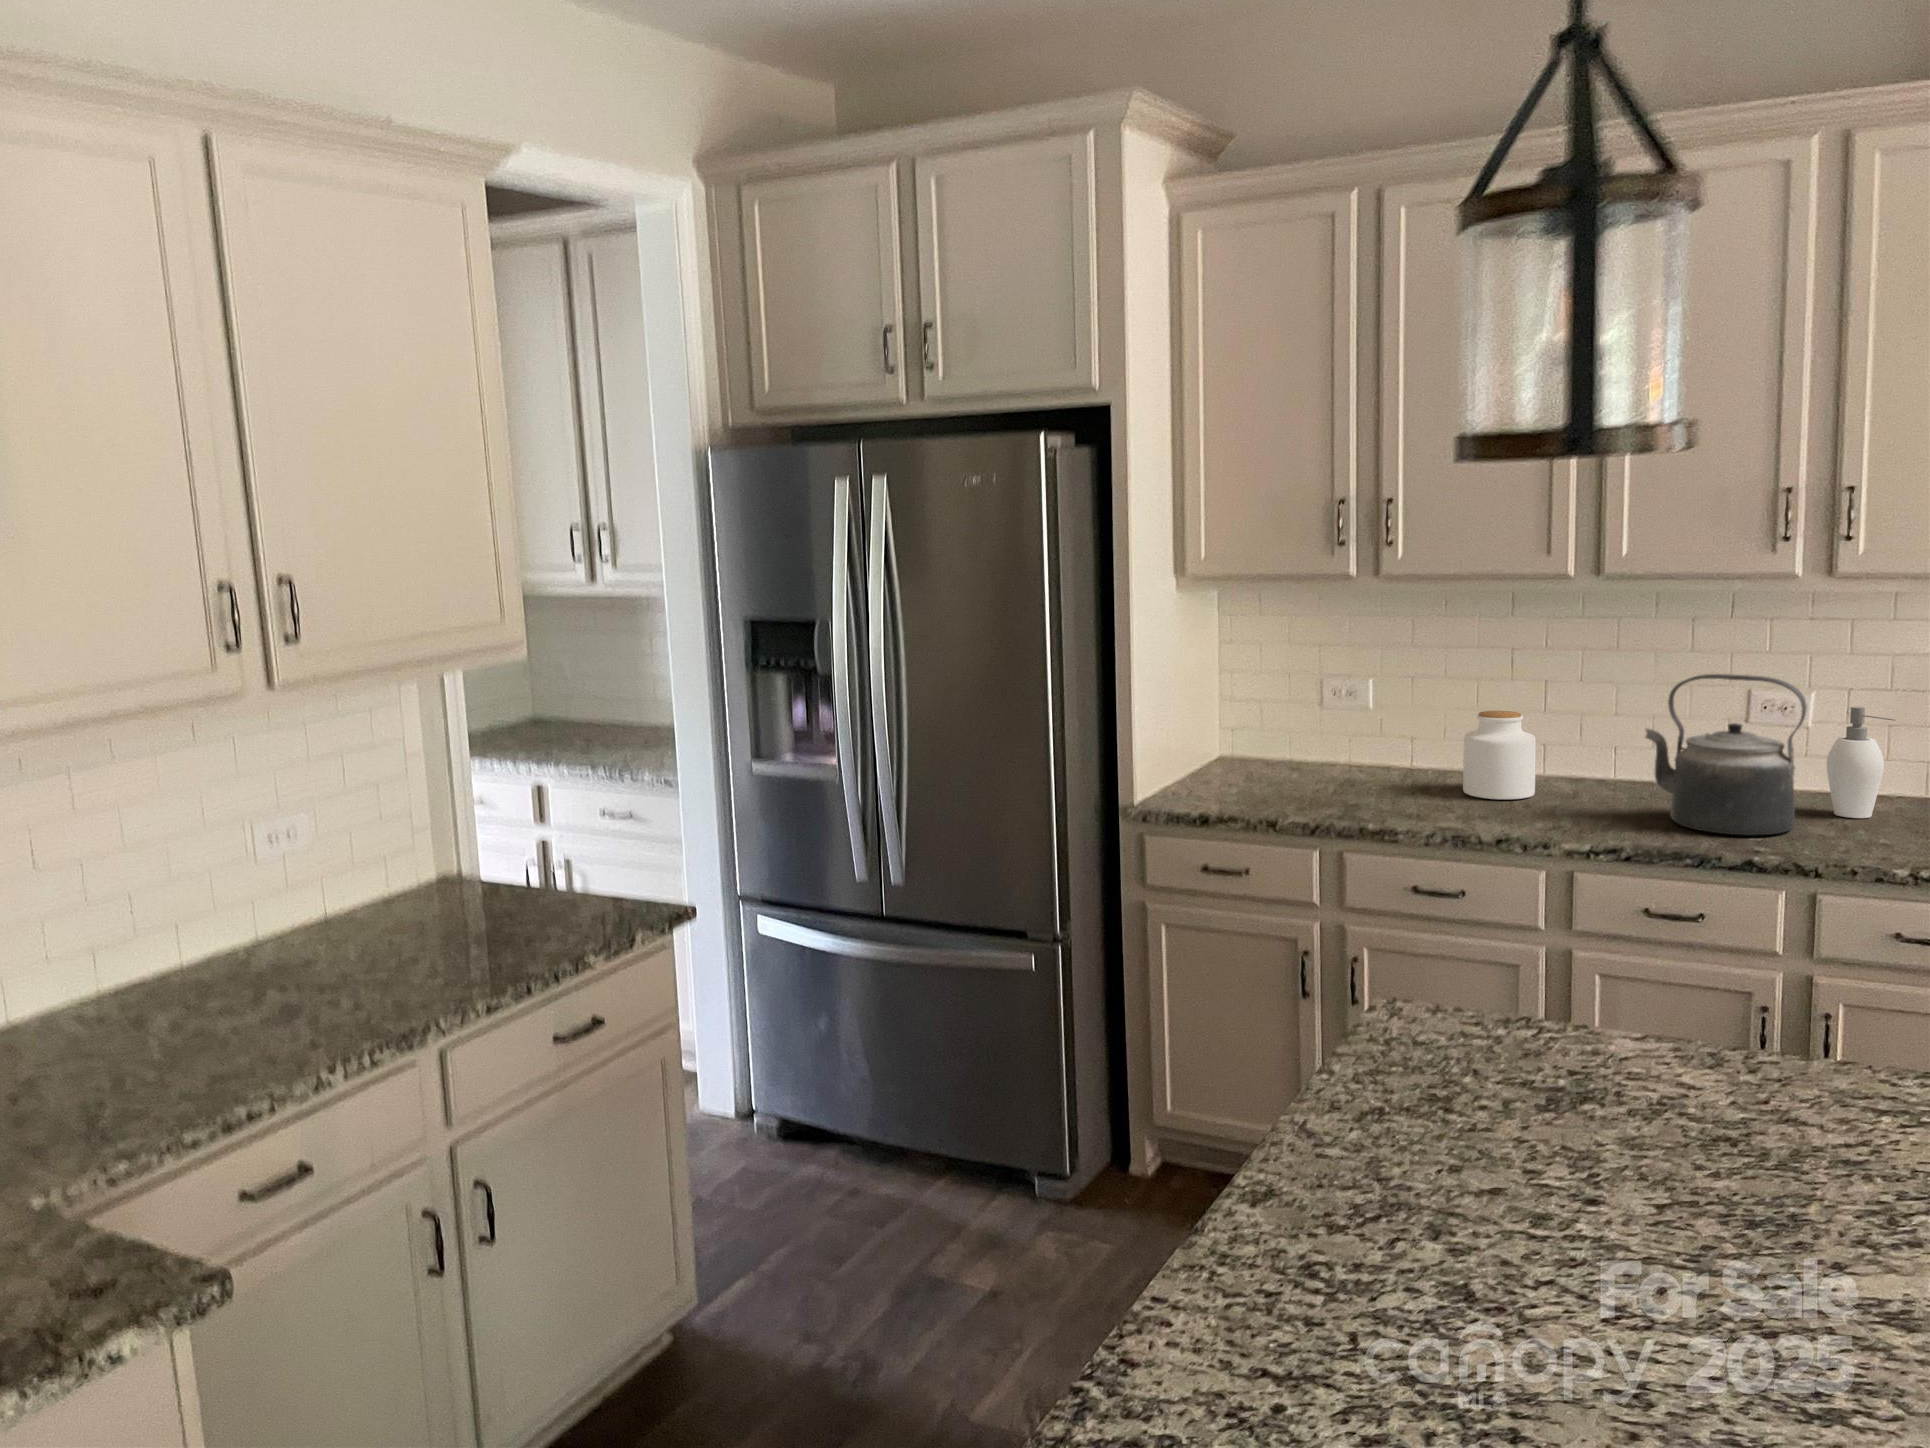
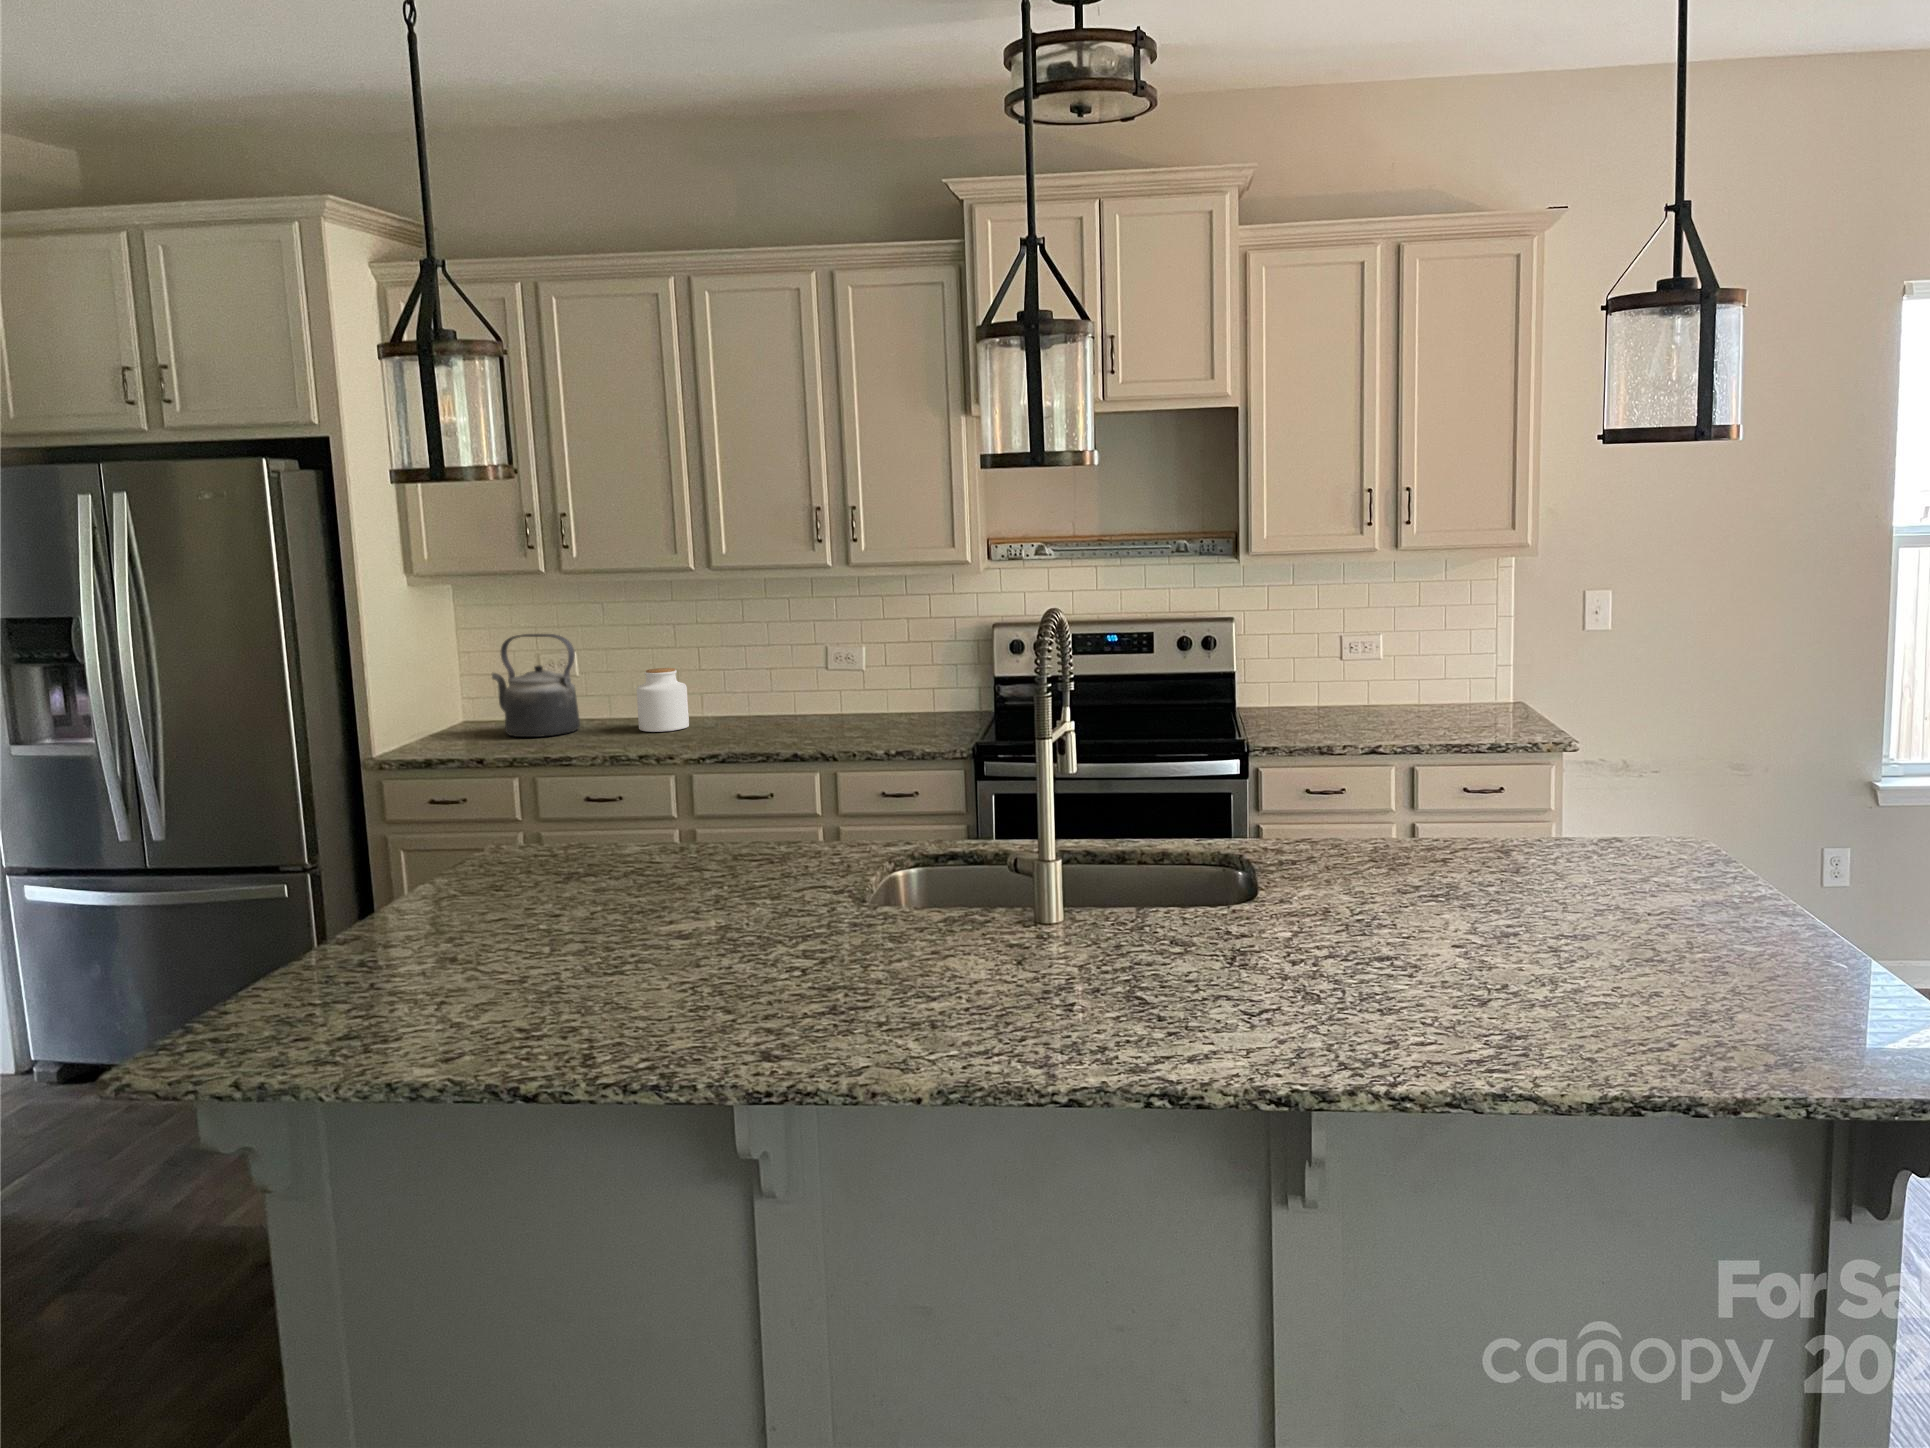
kettle: present [1645,674,1807,835] -> present [492,634,580,737]
soap dispenser: present [1827,707,1895,818] -> none [865,651,897,725]

